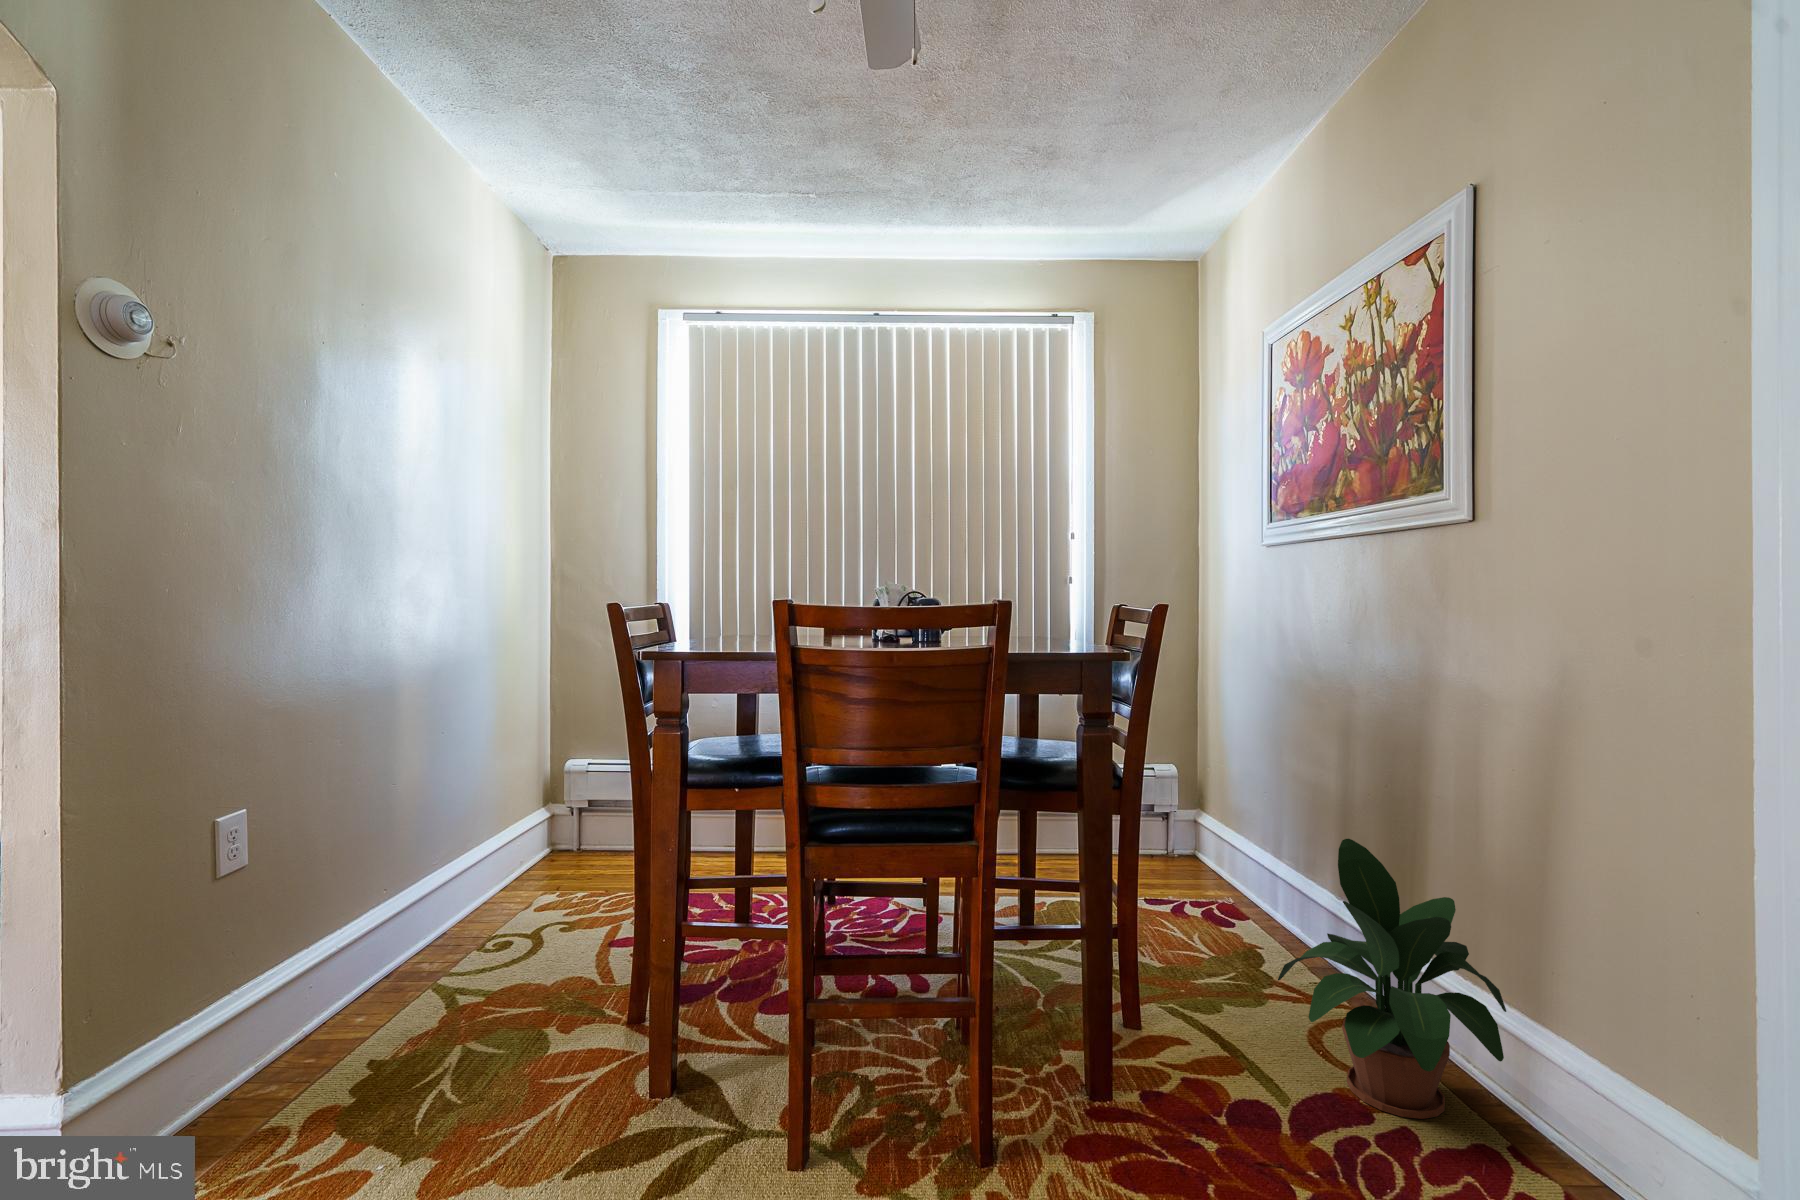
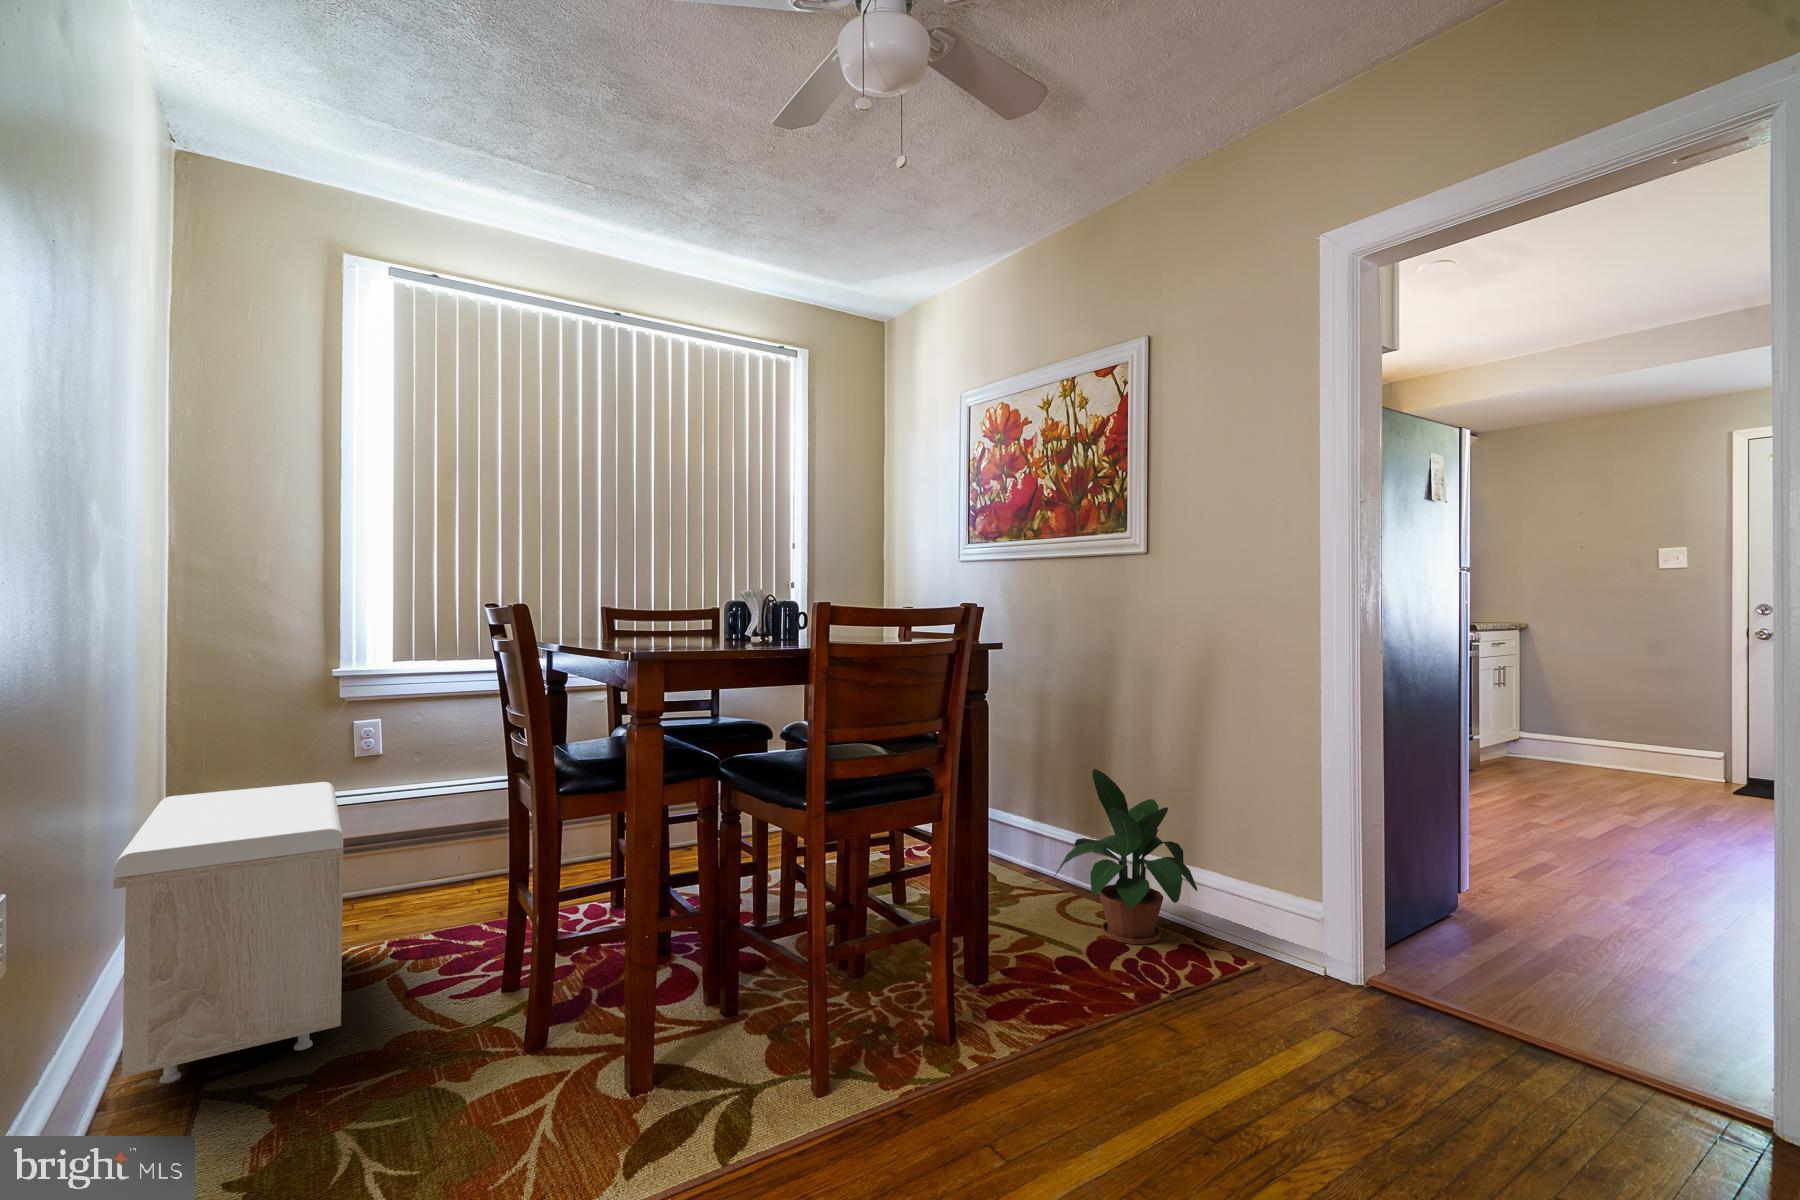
storage bench: none [381,752,603,974] -> present [113,782,343,1083]

